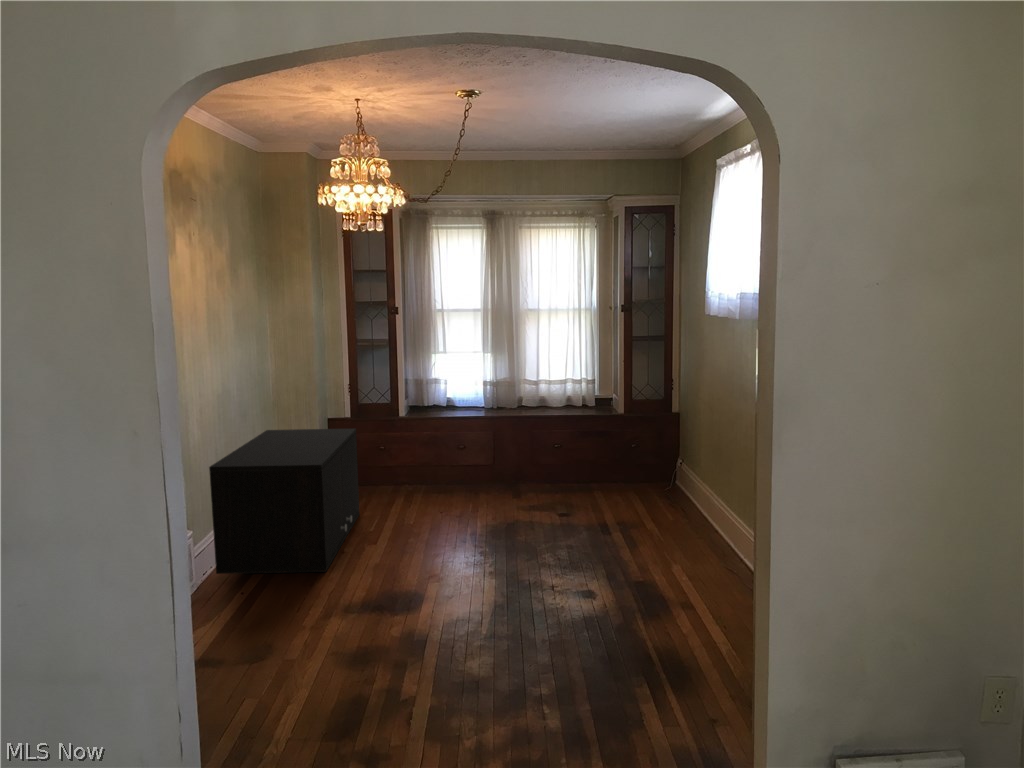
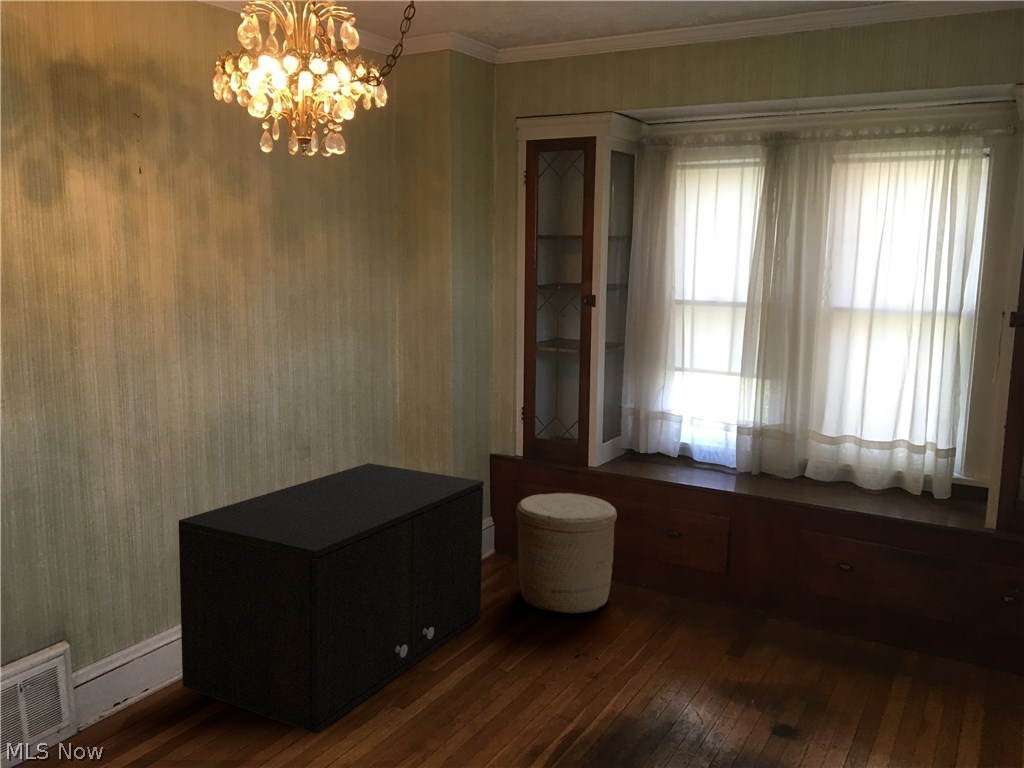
woven basket: none [365,434,428,505] -> present [516,493,617,614]

